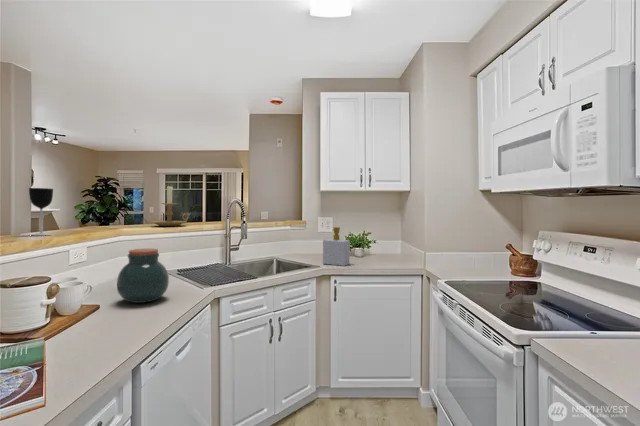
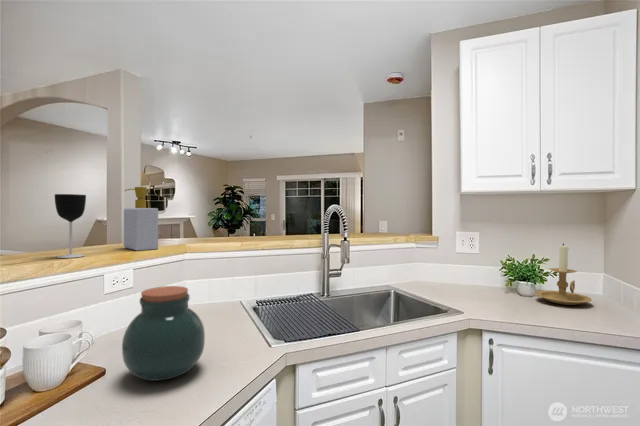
candle holder: present [152,185,189,226] -> present [535,243,592,305]
soap bottle: present [323,227,350,266] -> present [124,187,158,251]

